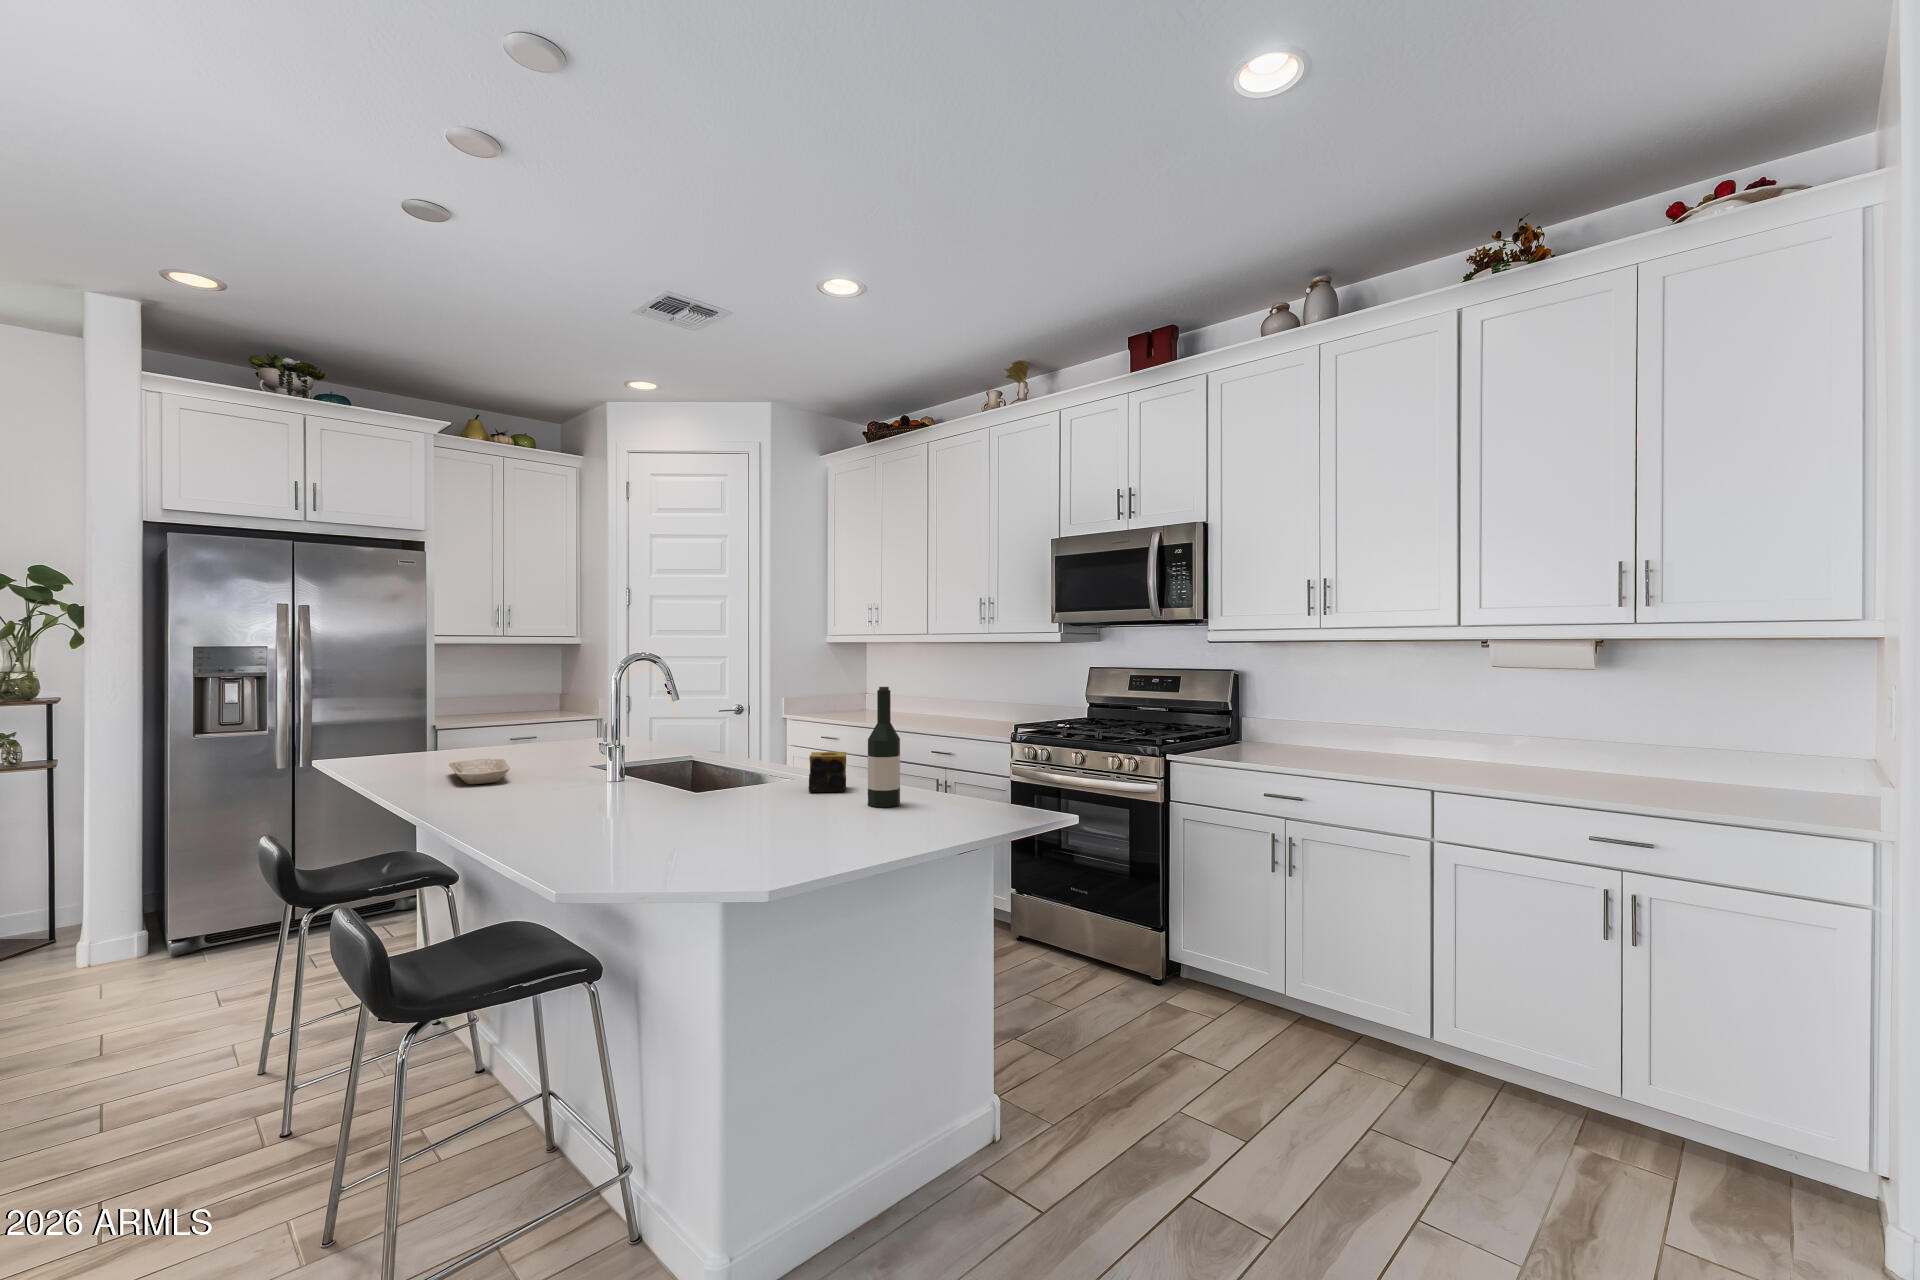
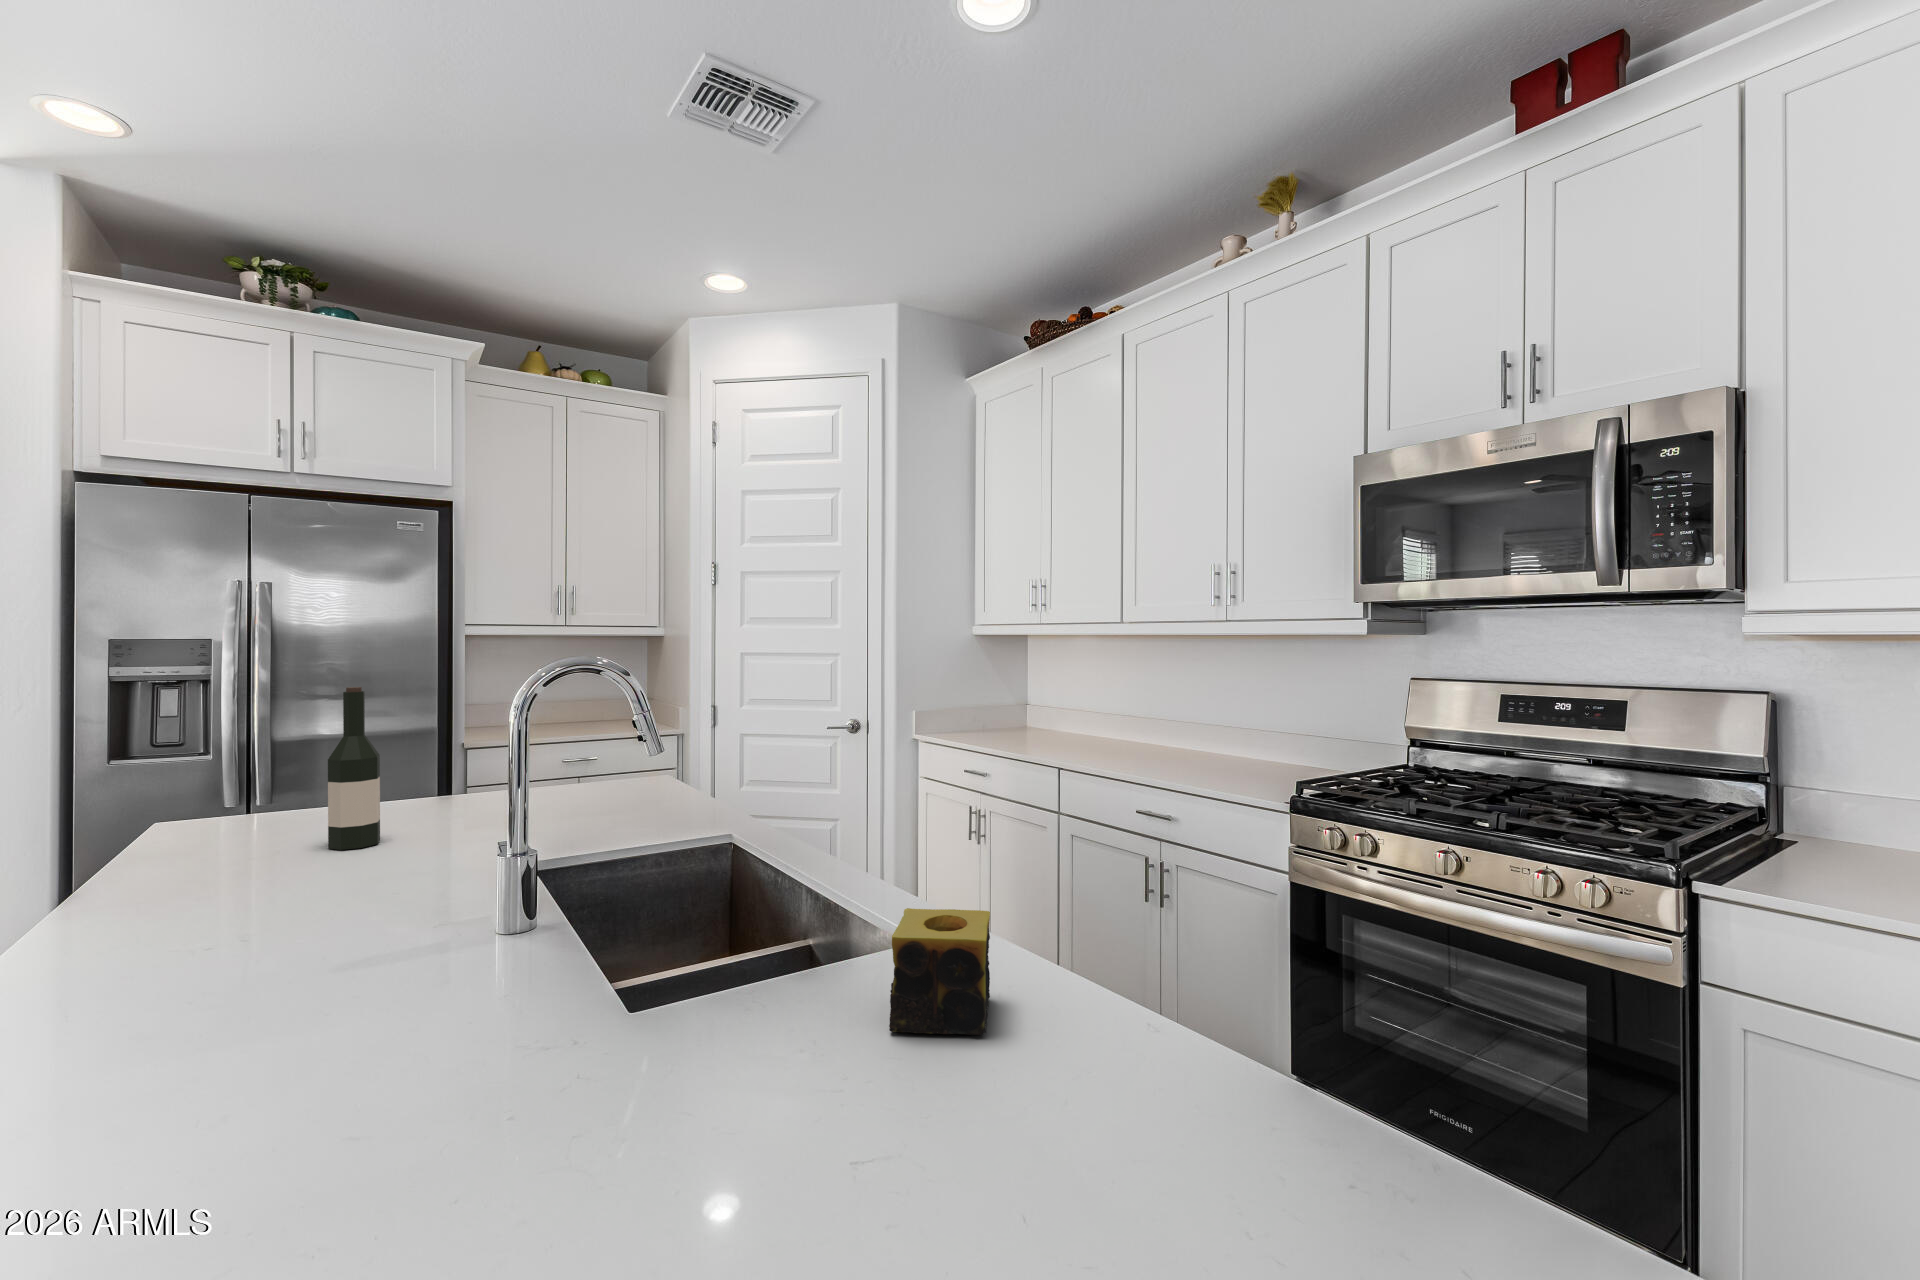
wine bottle: present [868,687,900,807] -> present [328,687,380,850]
tray: present [449,759,510,784] -> none [173,853,348,932]

